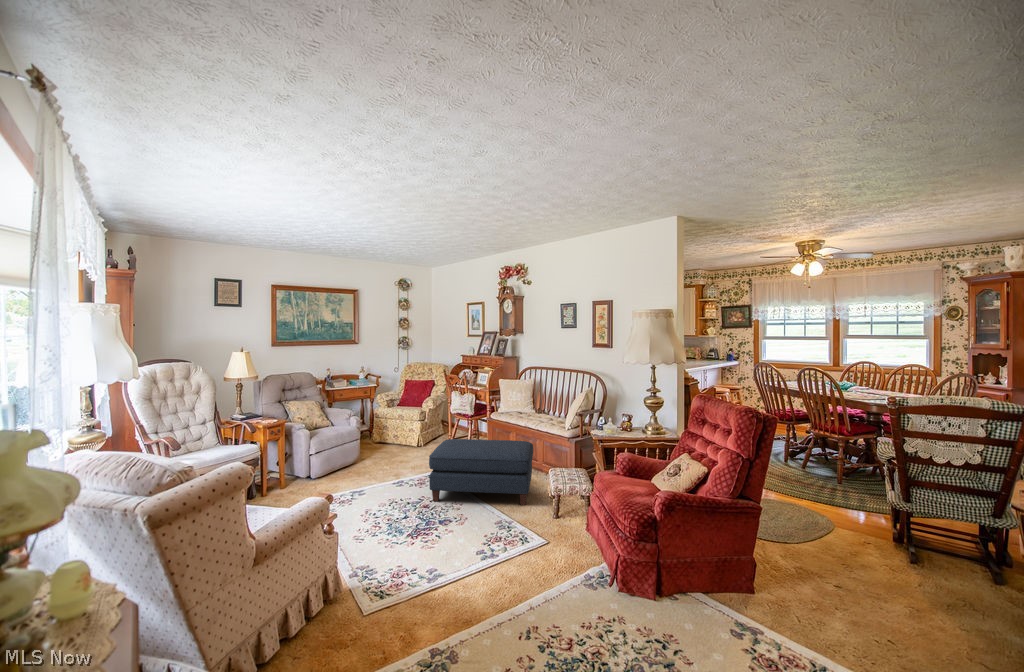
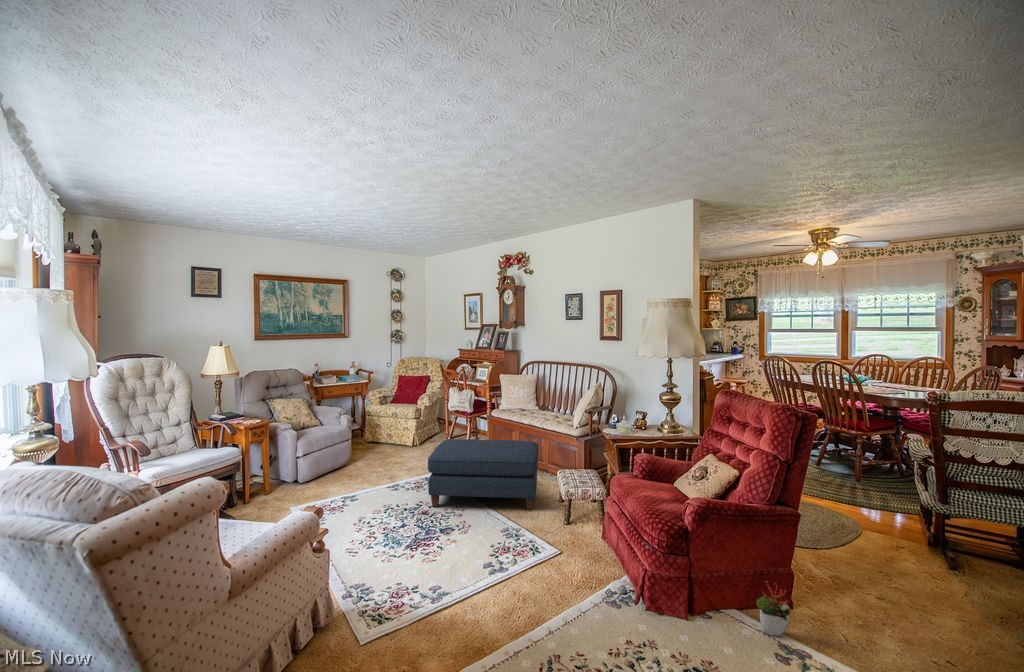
decorative plant: none [718,566,748,616] -> present [756,581,790,636]

